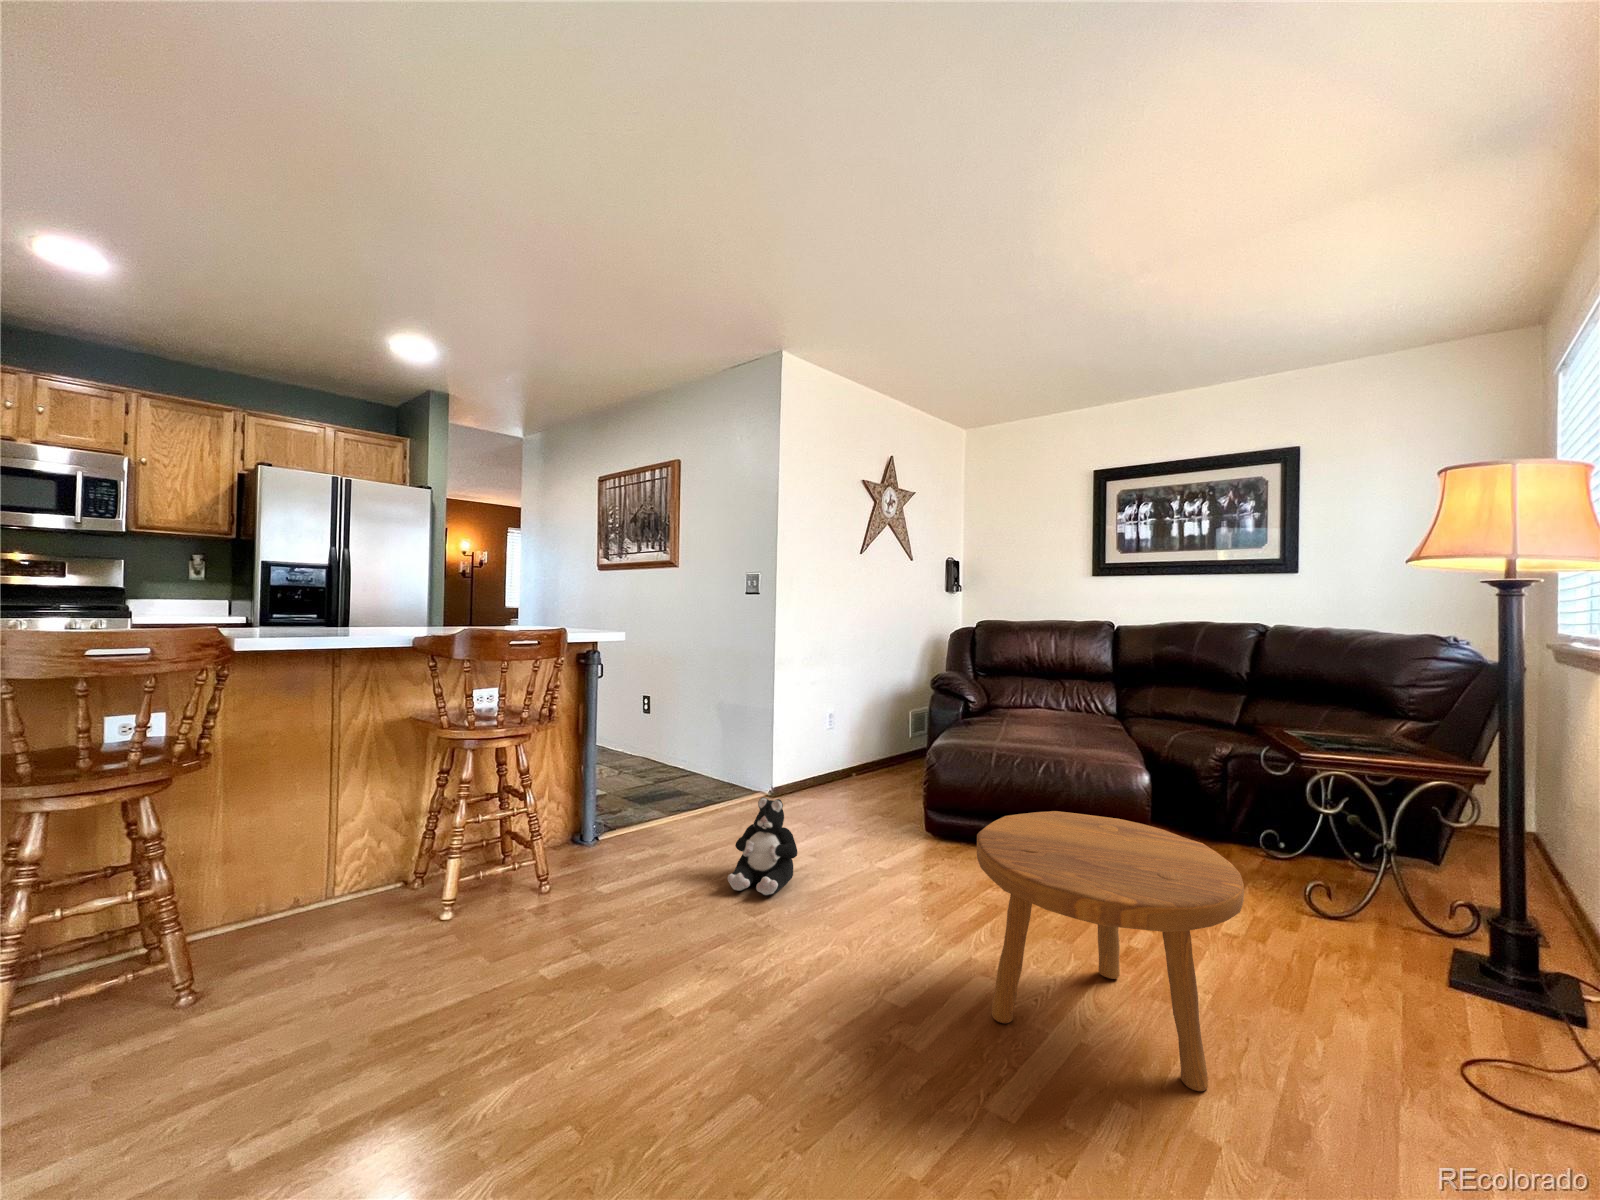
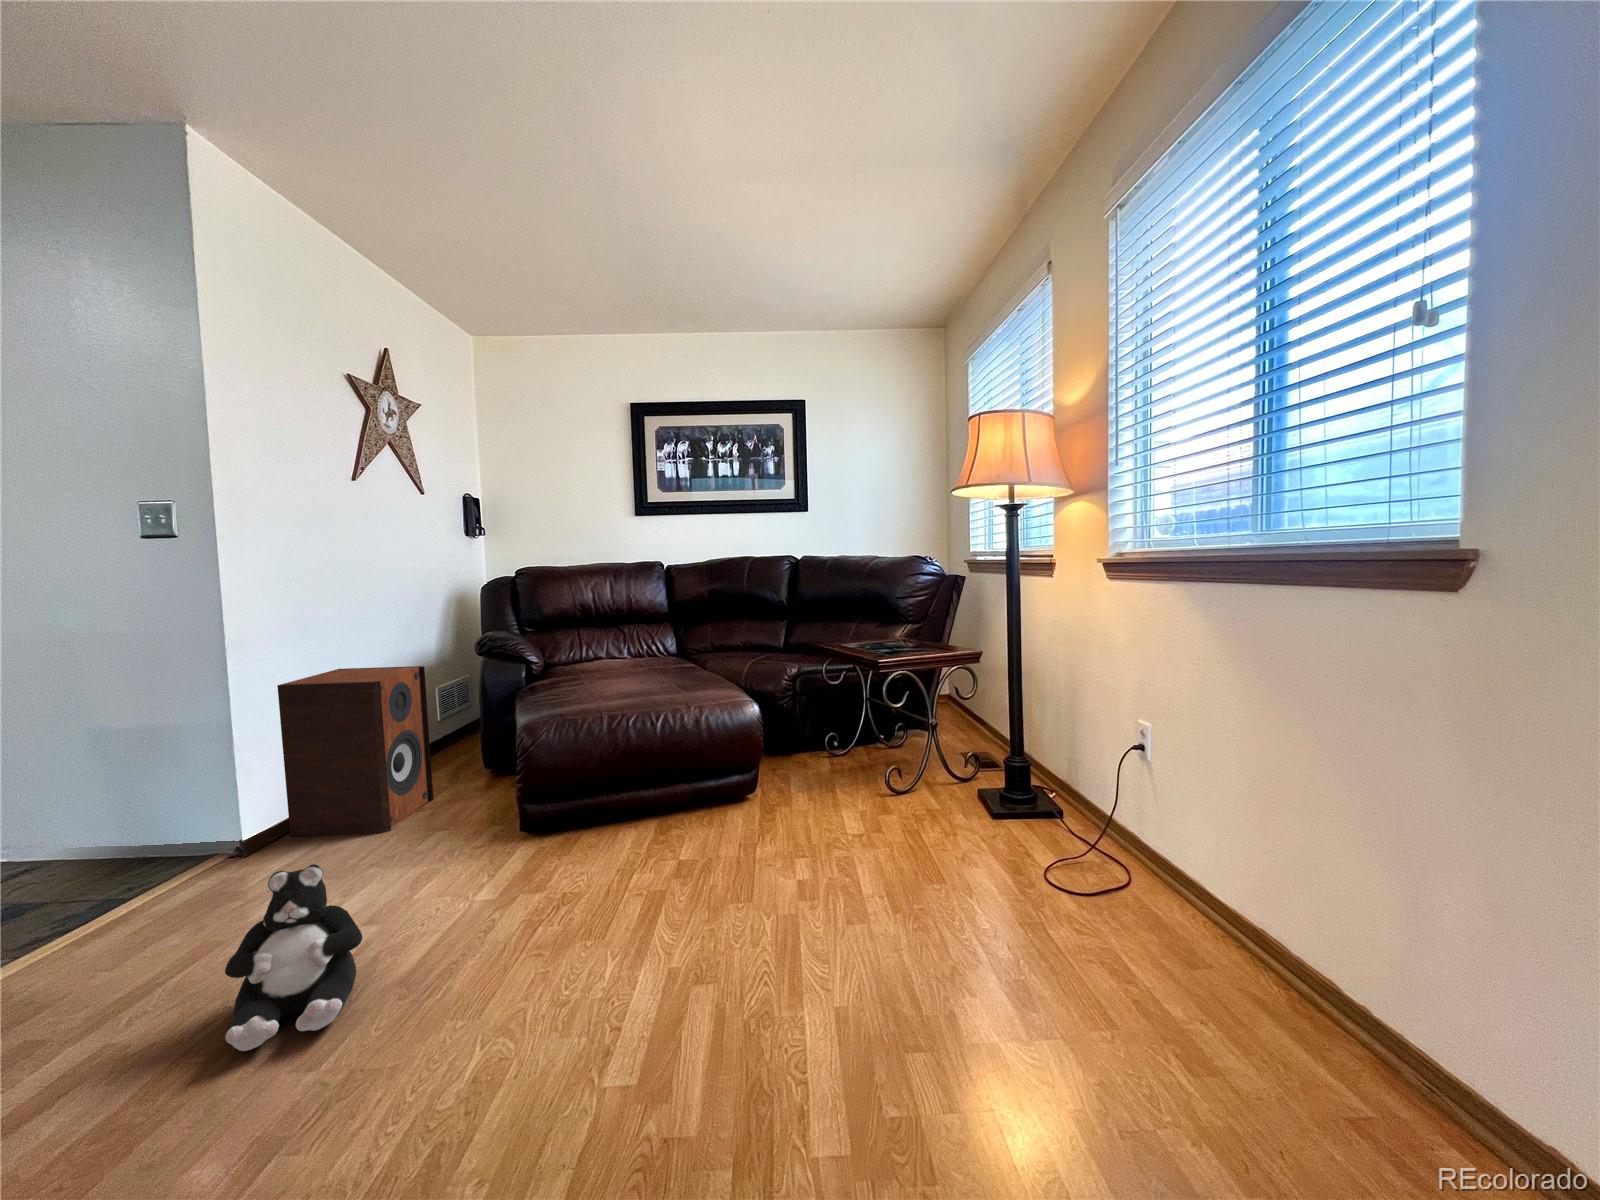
speaker: none [800,686,886,805] -> present [278,666,433,837]
footstool: present [977,811,1244,1091] -> none [695,753,961,1033]

